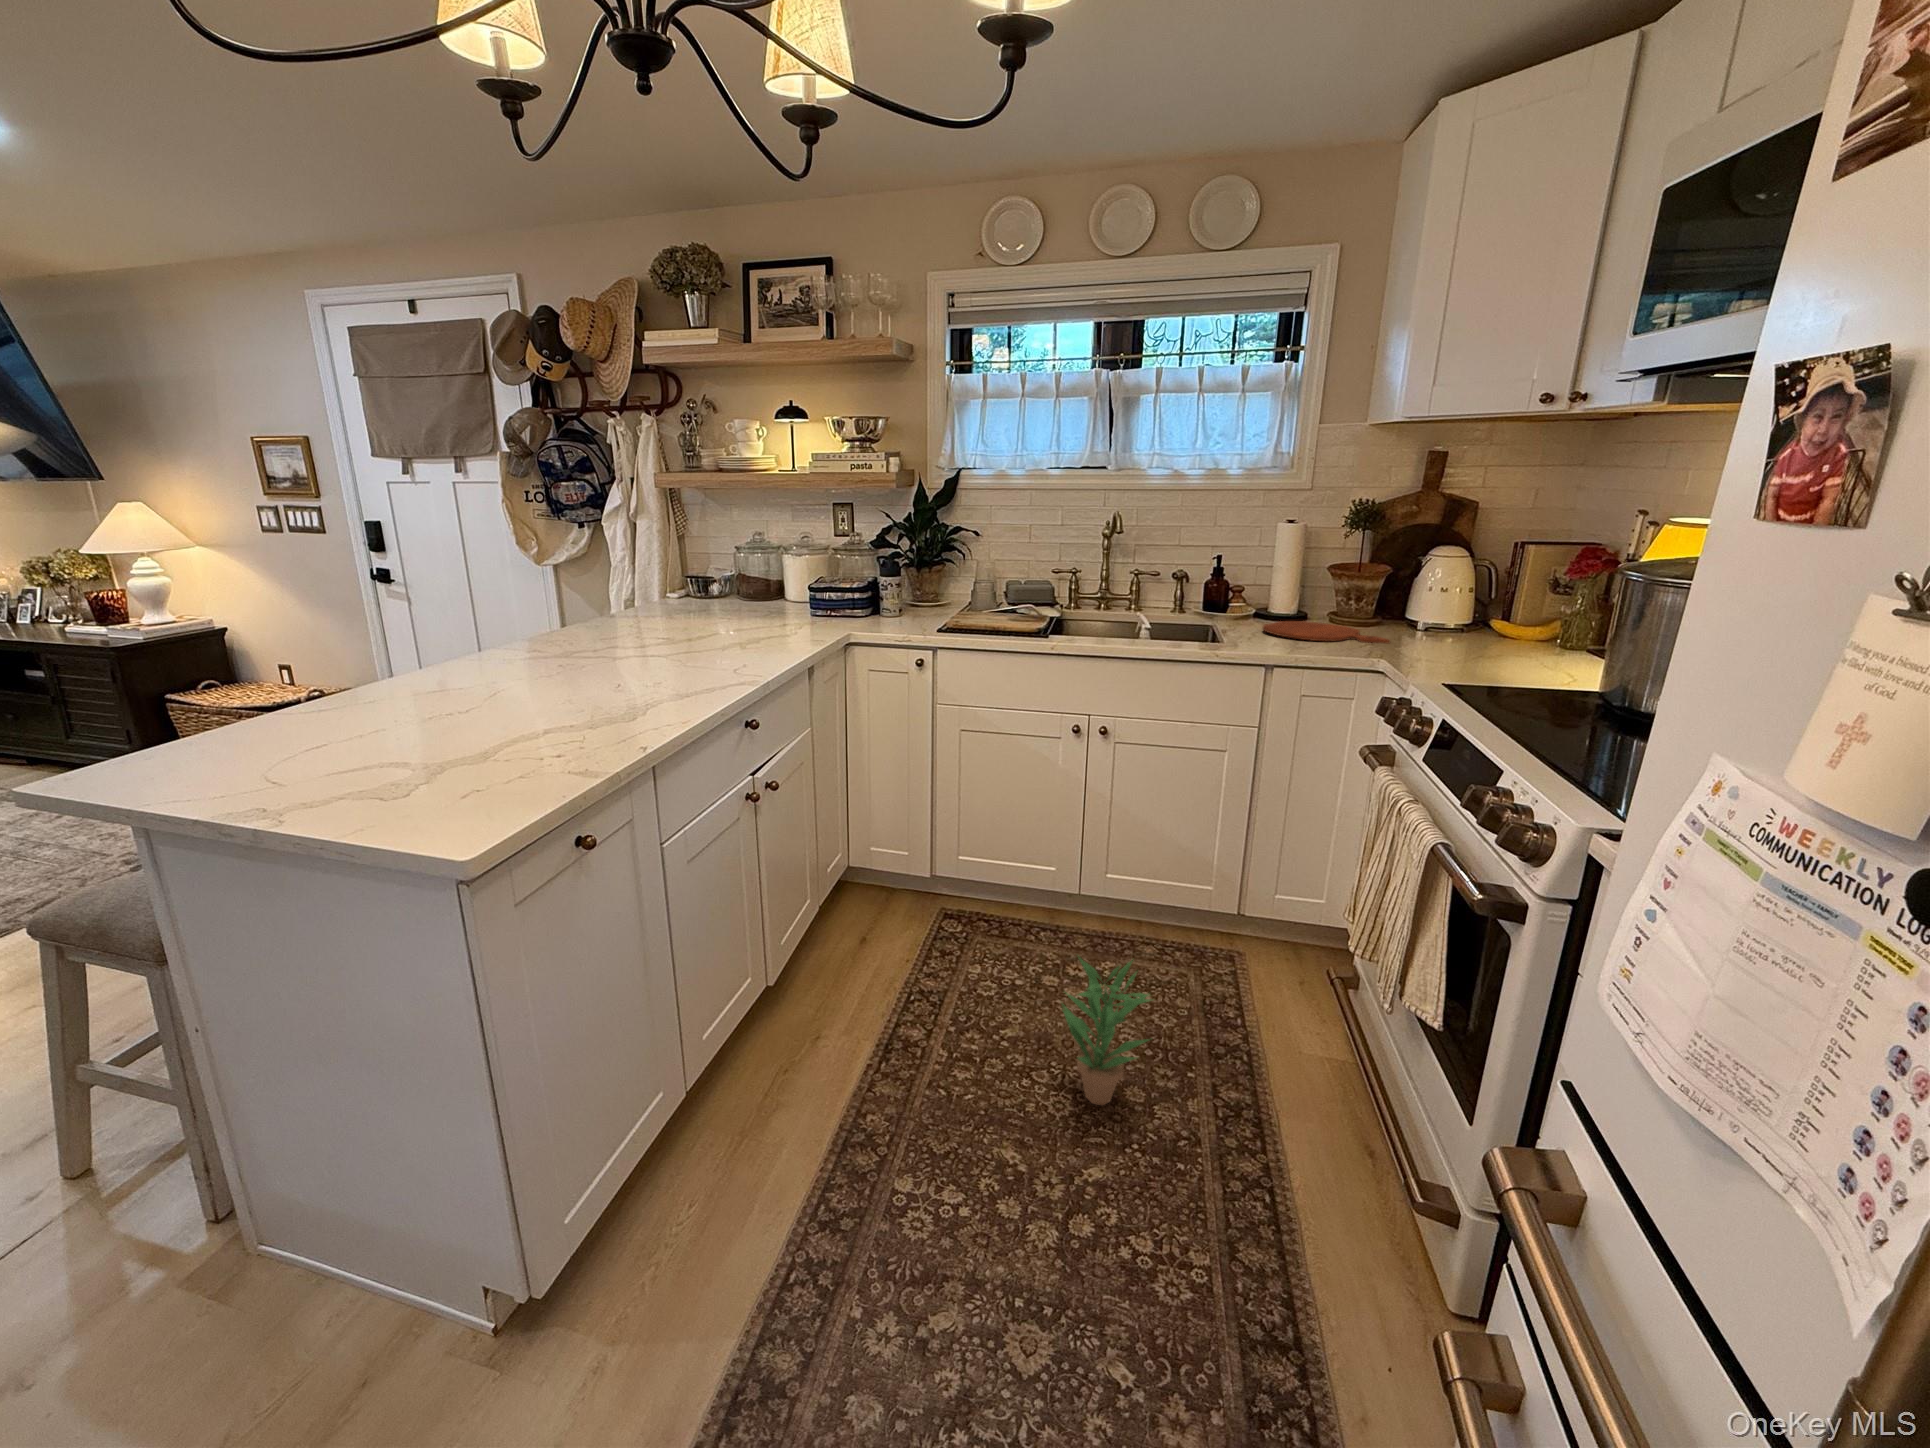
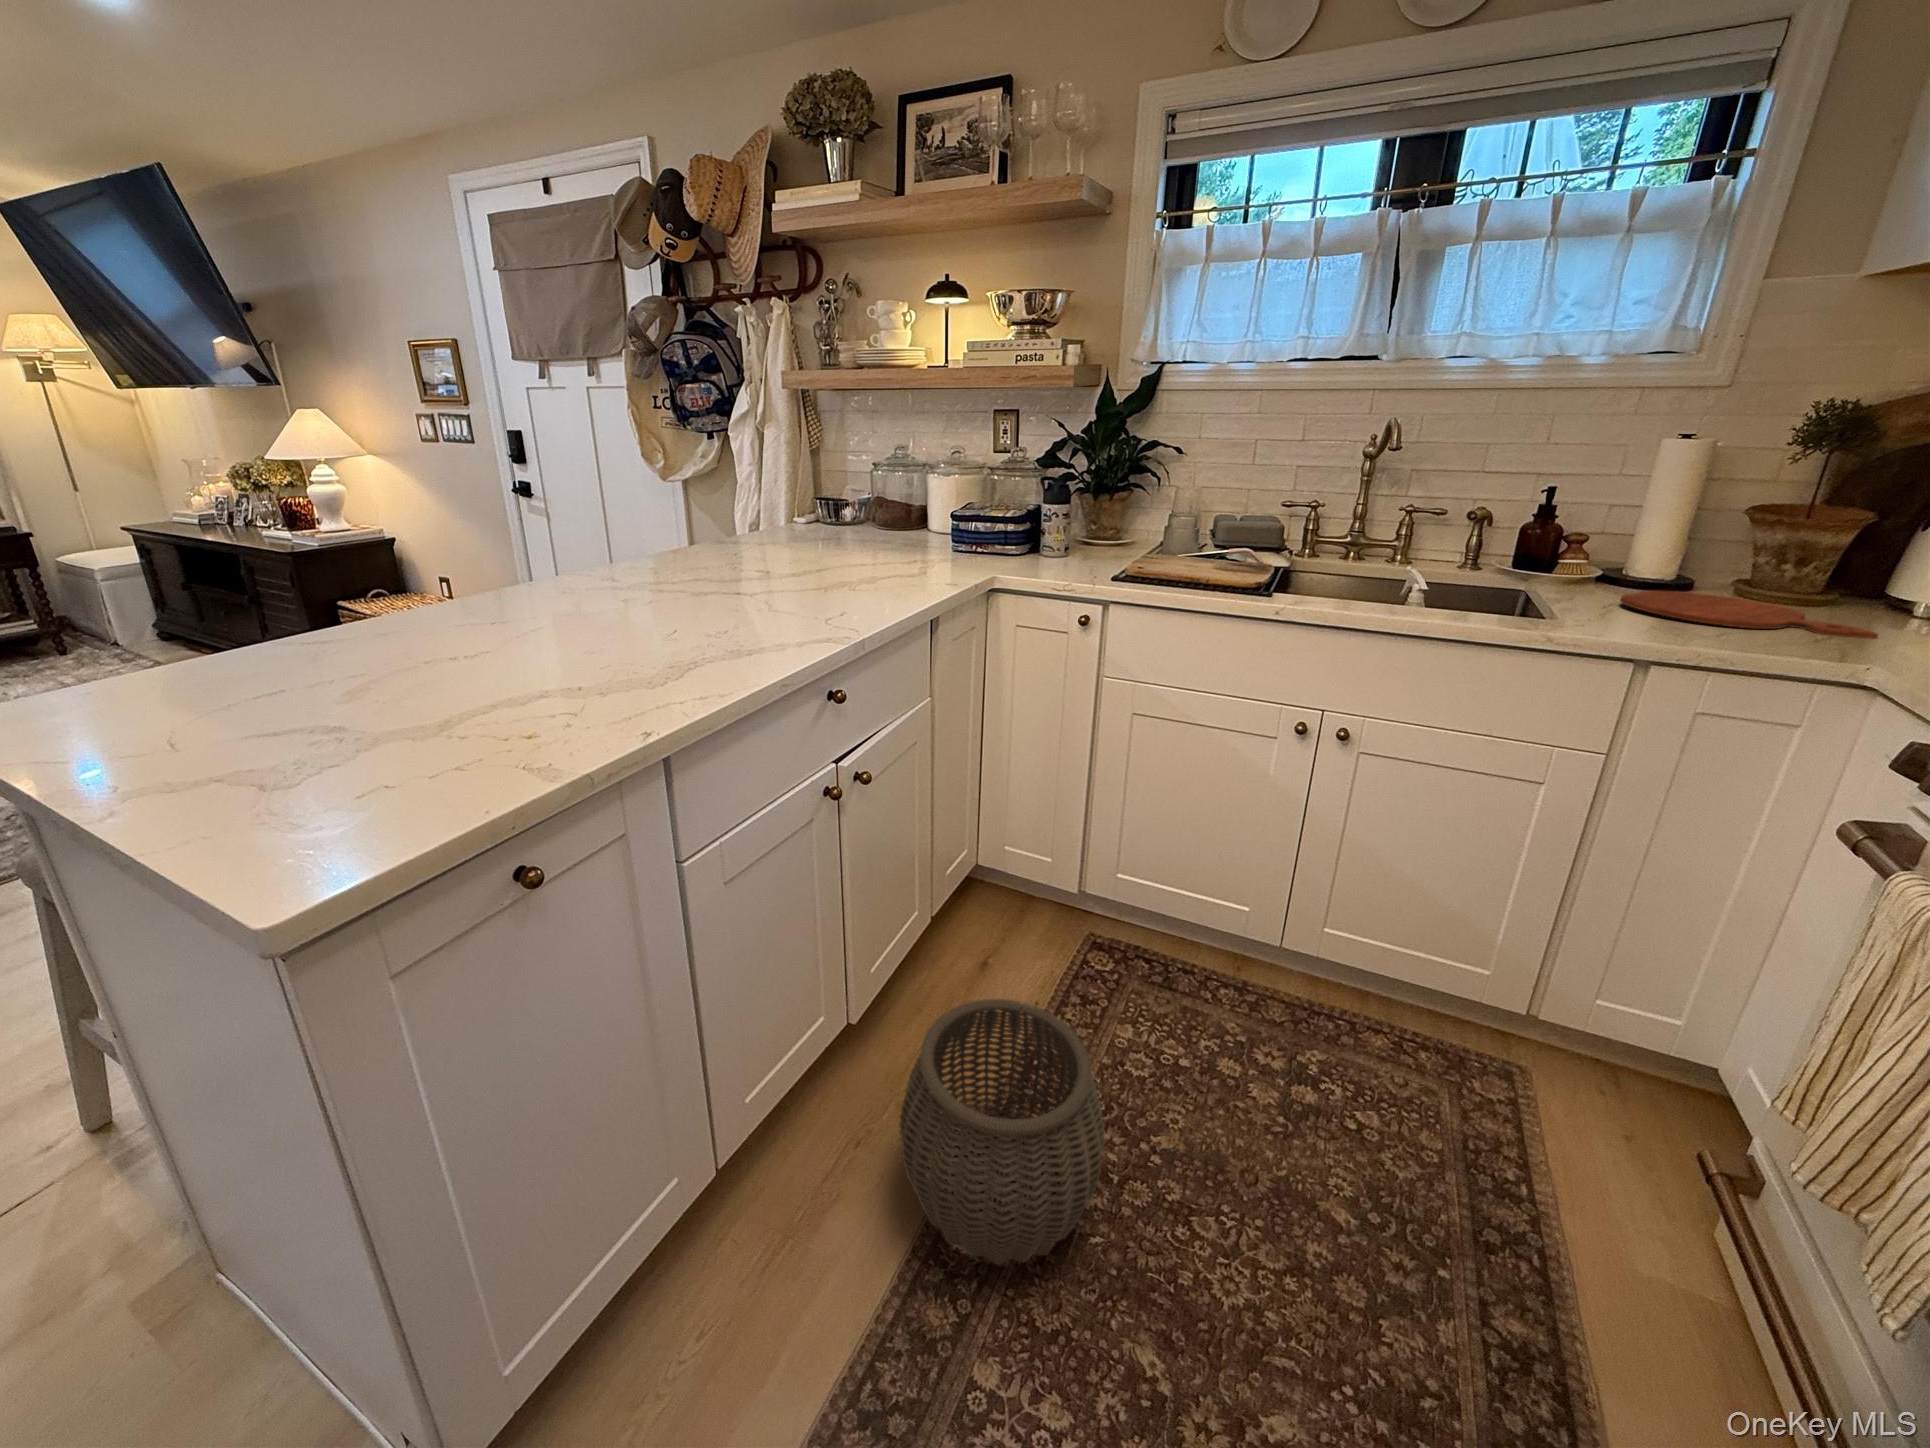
woven basket: none [820,939,969,1123] -> present [899,999,1106,1264]
potted plant: present [1063,958,1151,1105] -> none [1244,1086,1409,1300]

